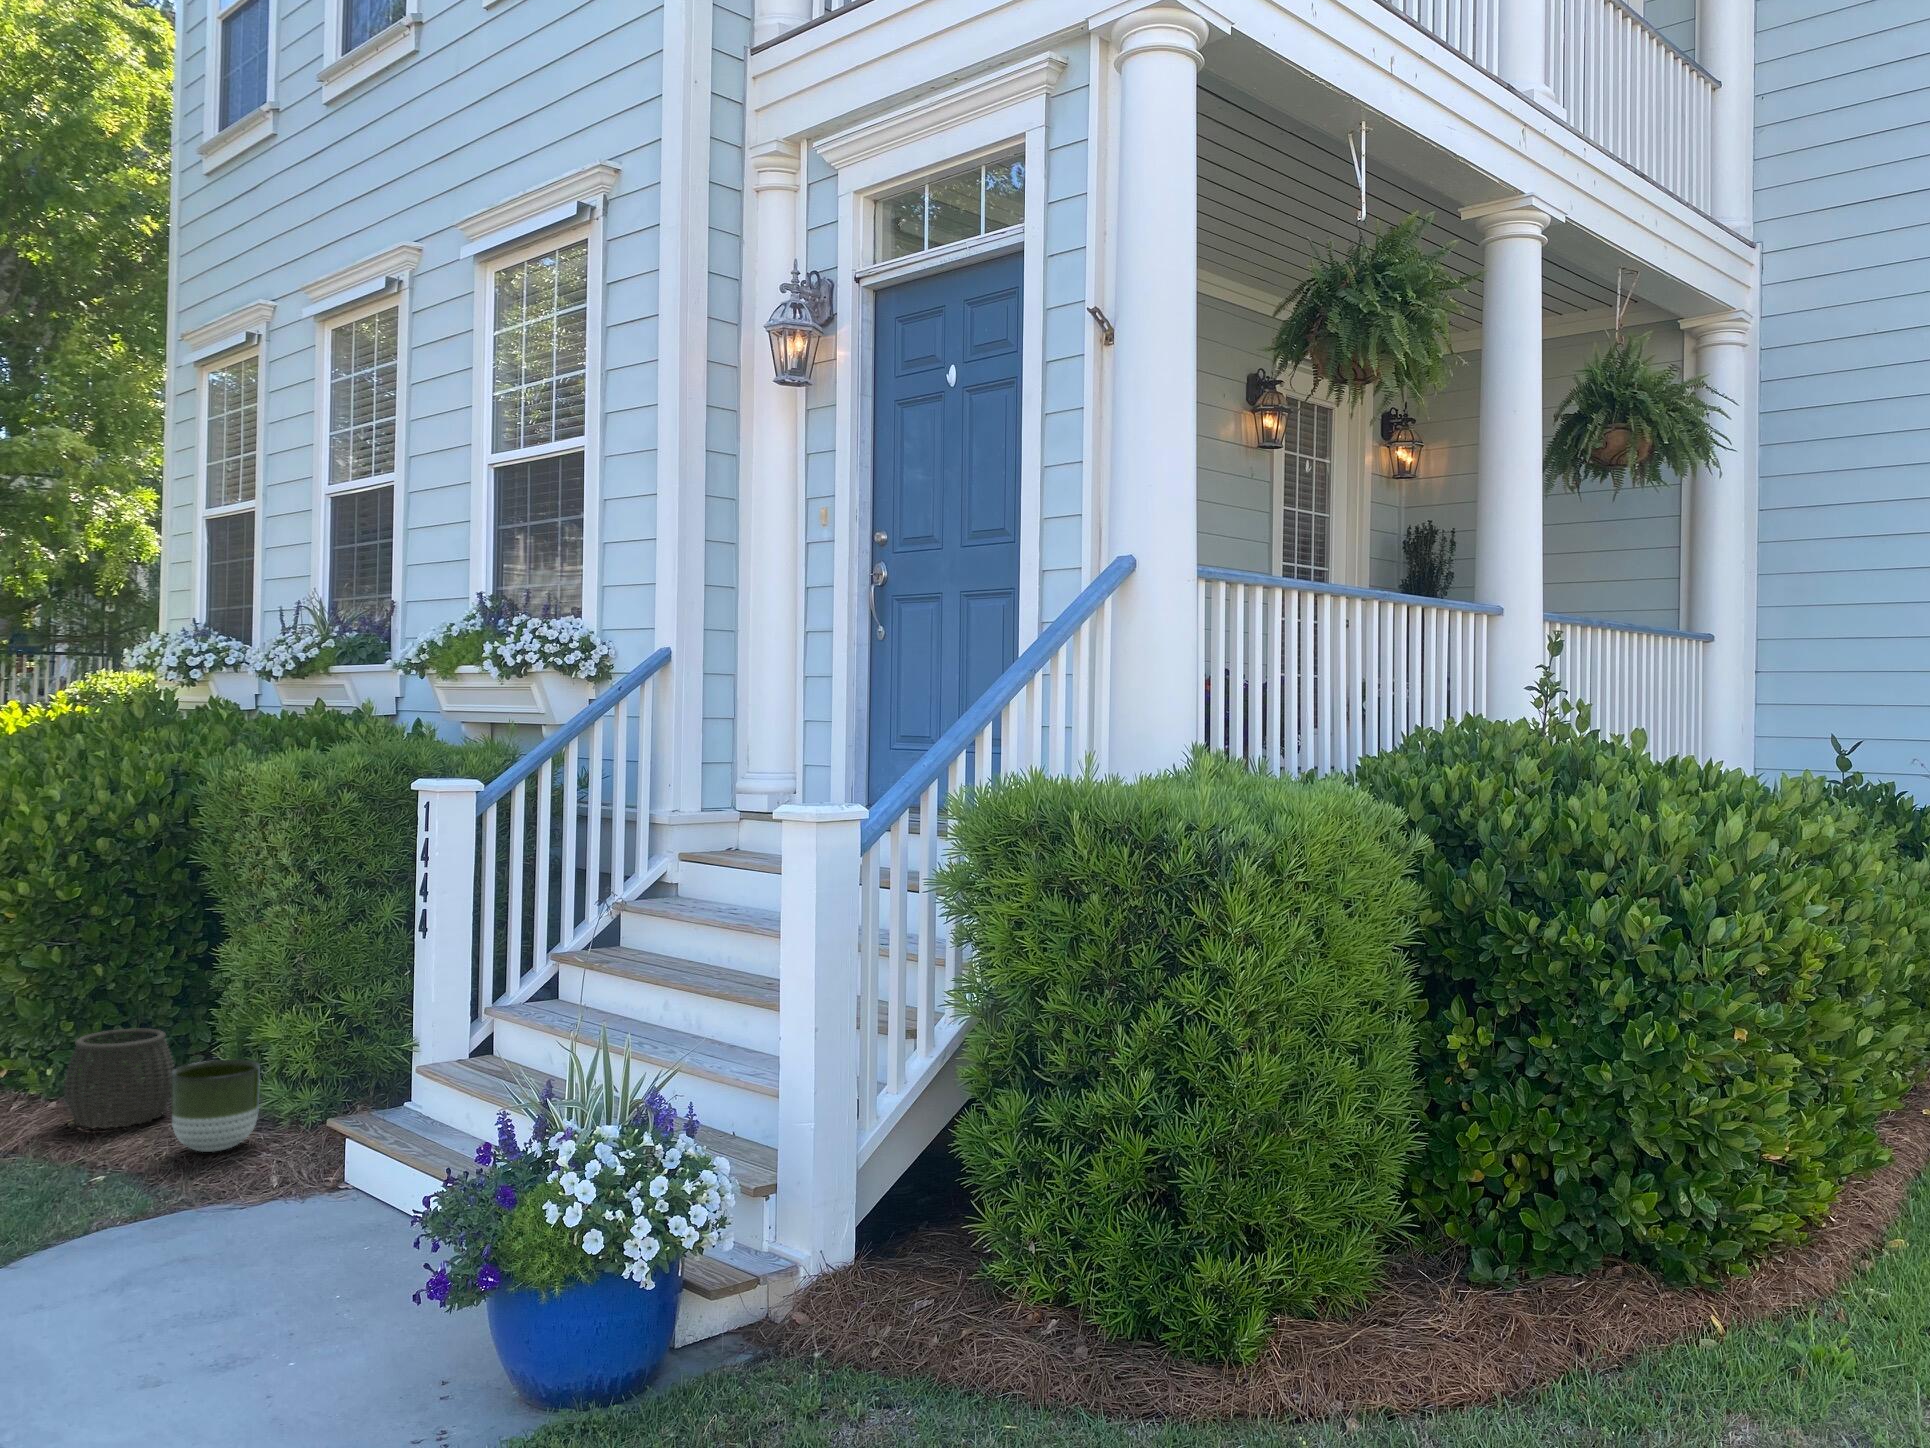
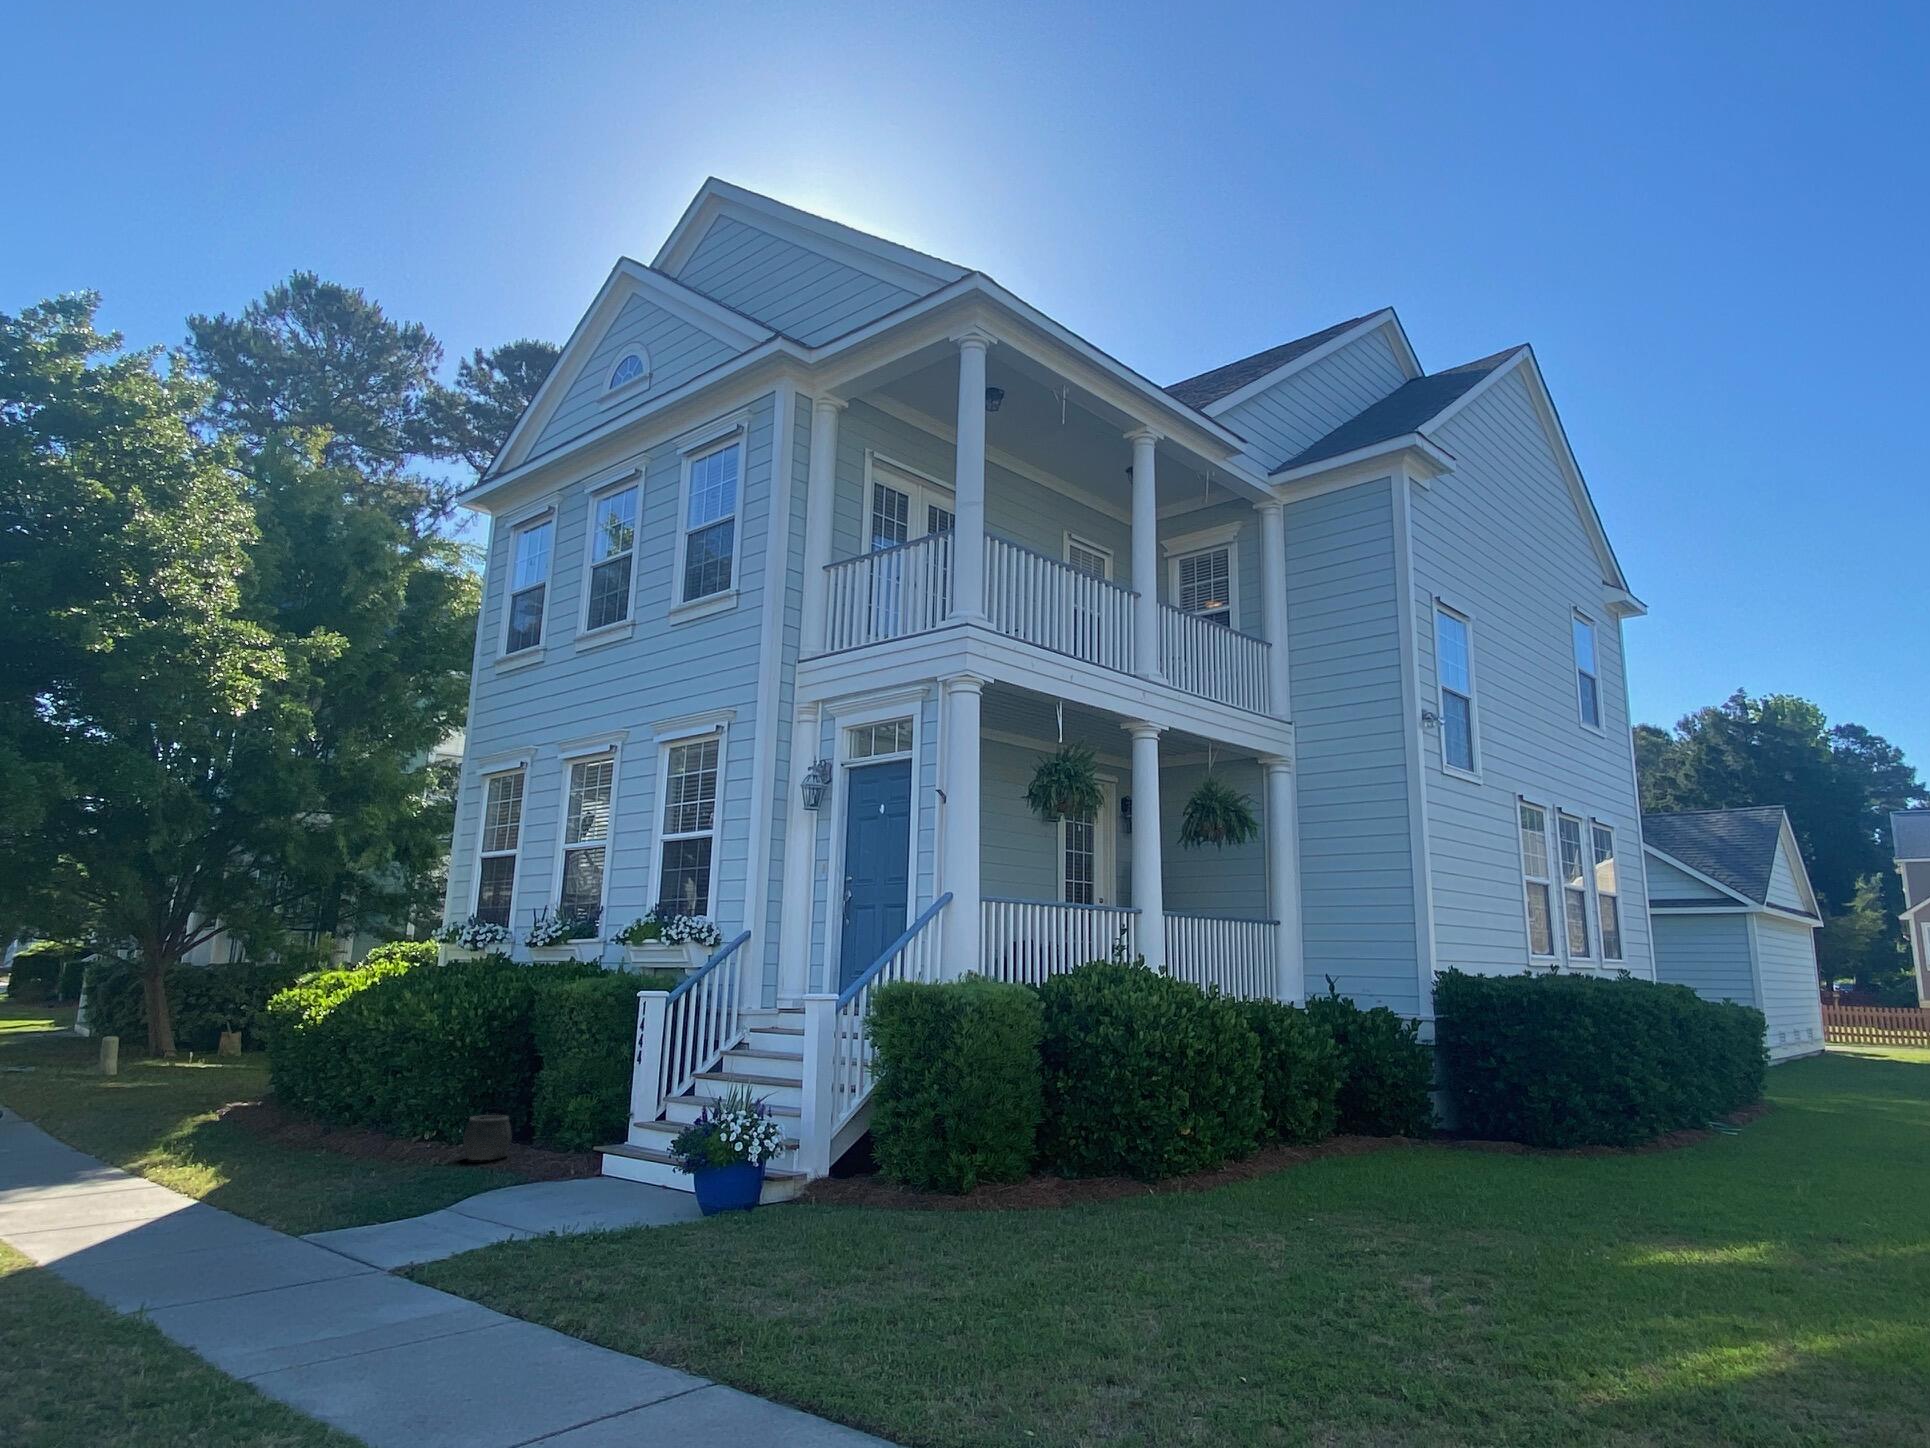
planter: present [171,1060,260,1152] -> none [522,1124,561,1165]

